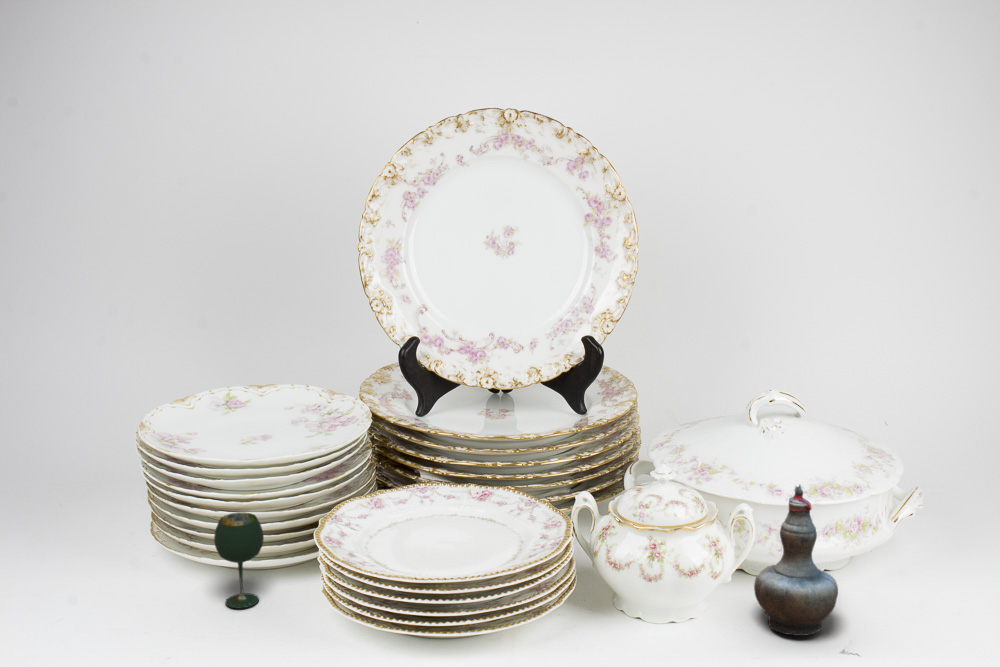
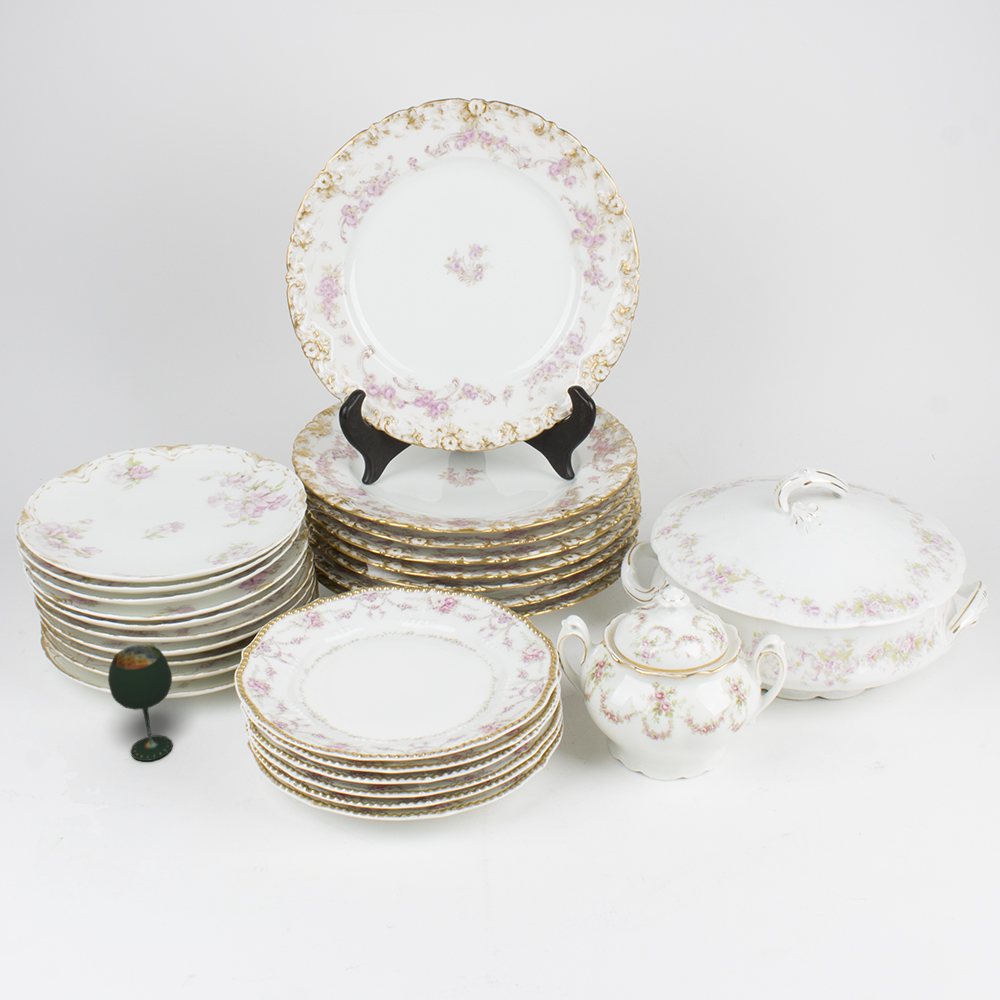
decorative vase: present [754,485,838,636] -> none [783,614,887,797]

